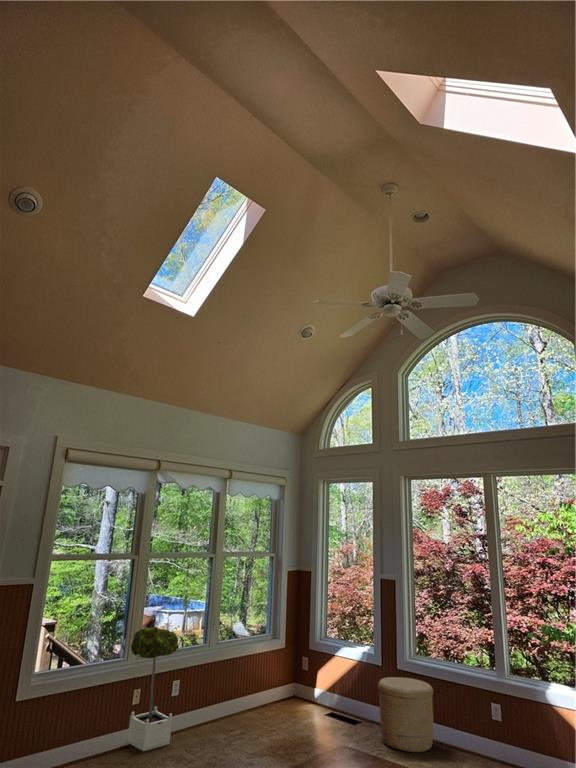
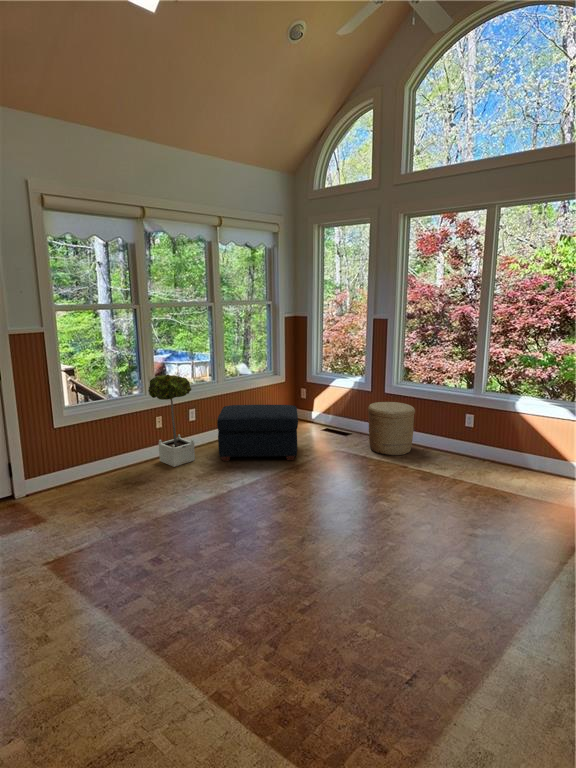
ottoman: none [200,671,296,751] -> present [217,405,298,461]

